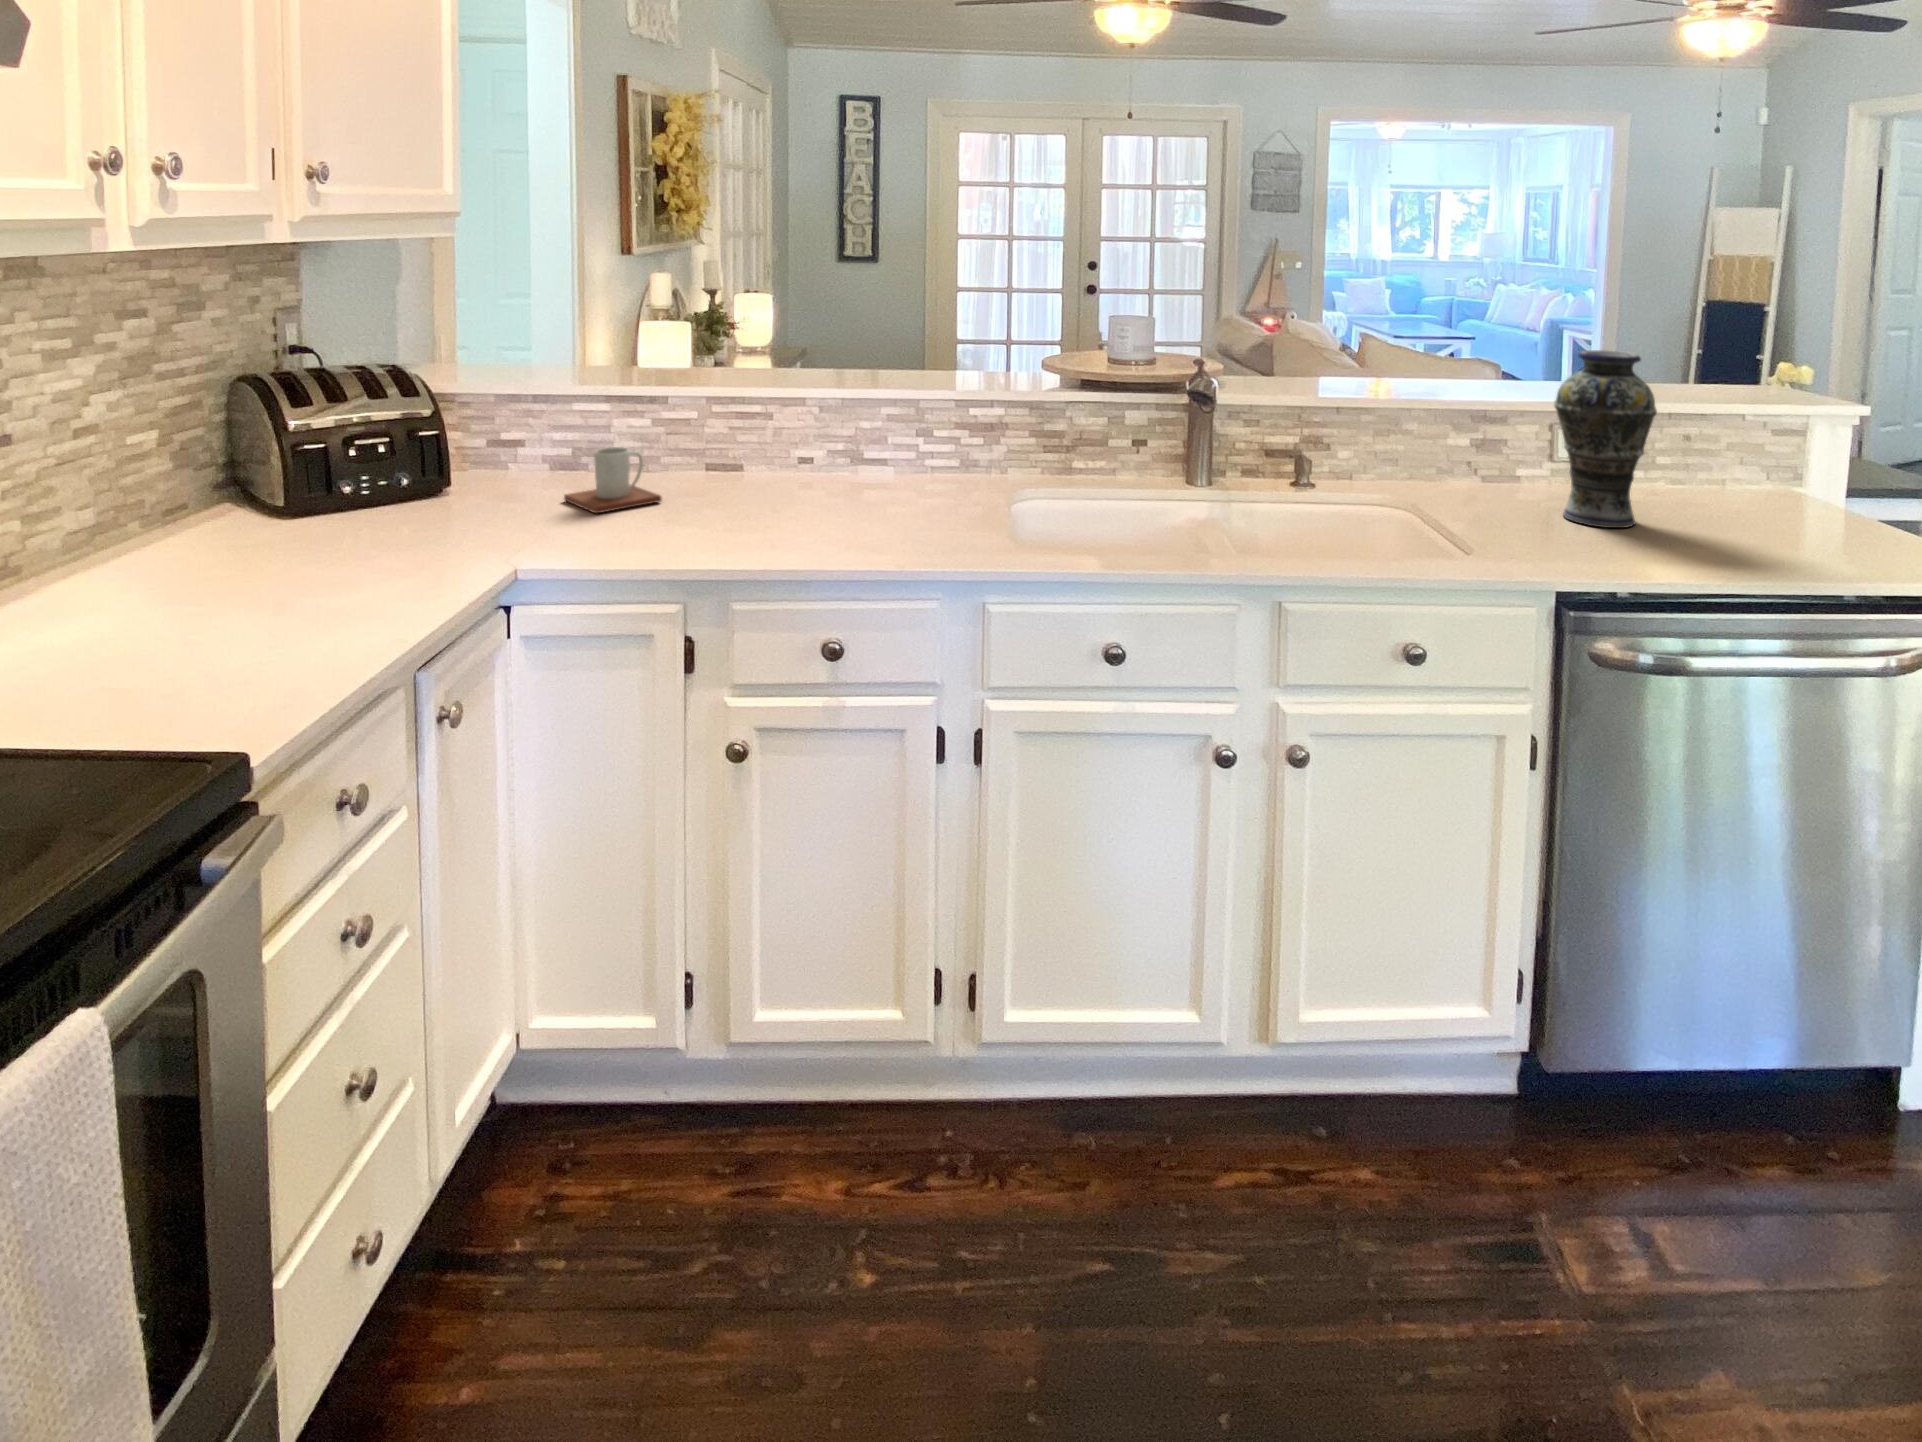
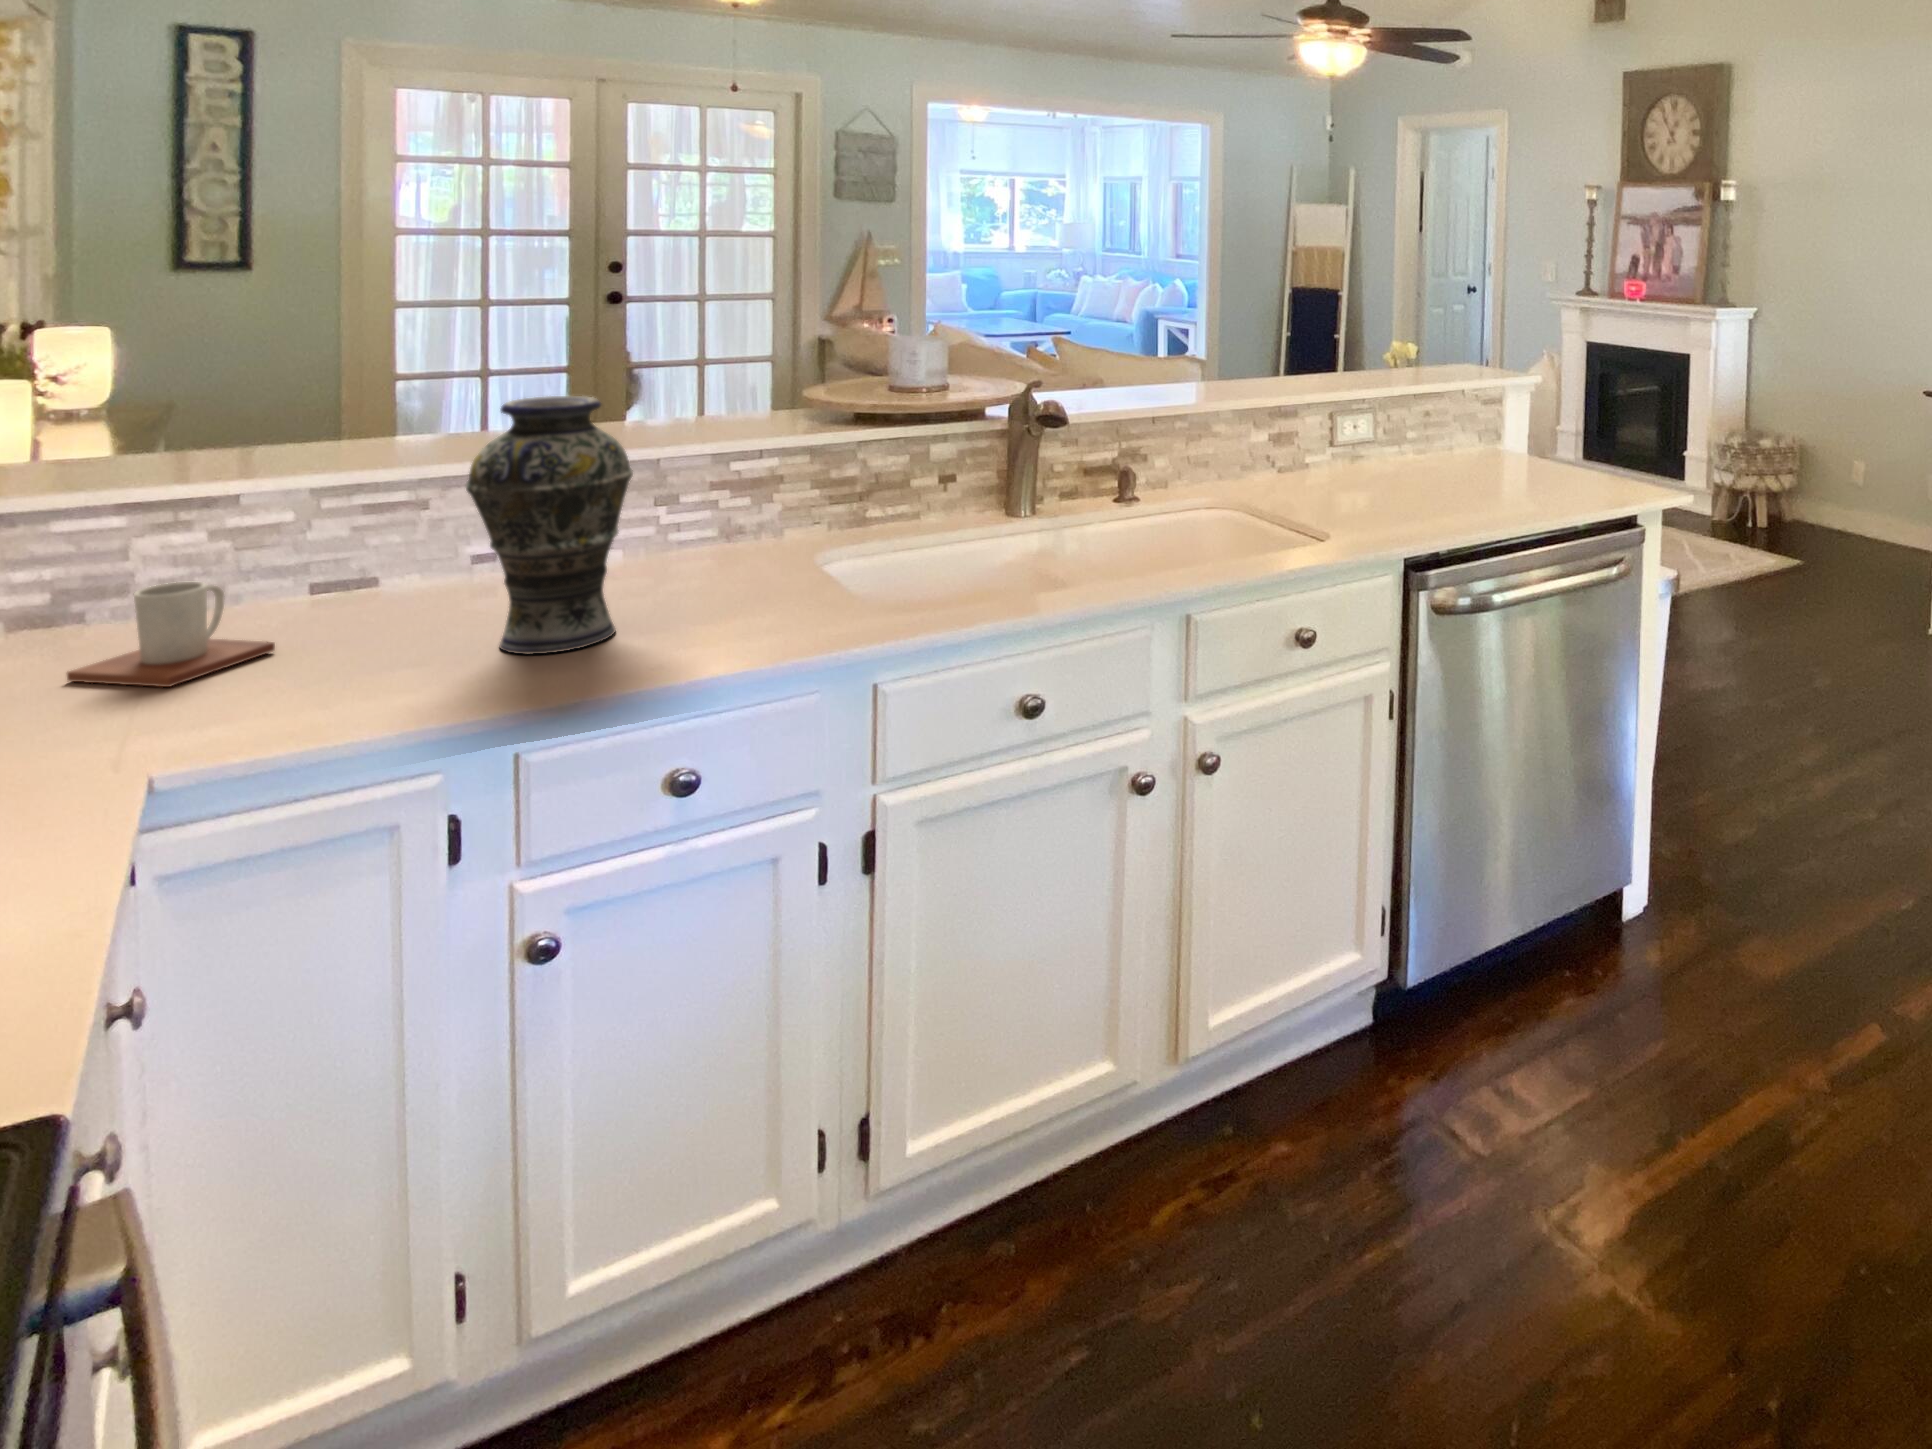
vase: present [1554,350,1657,528] -> present [466,396,633,654]

